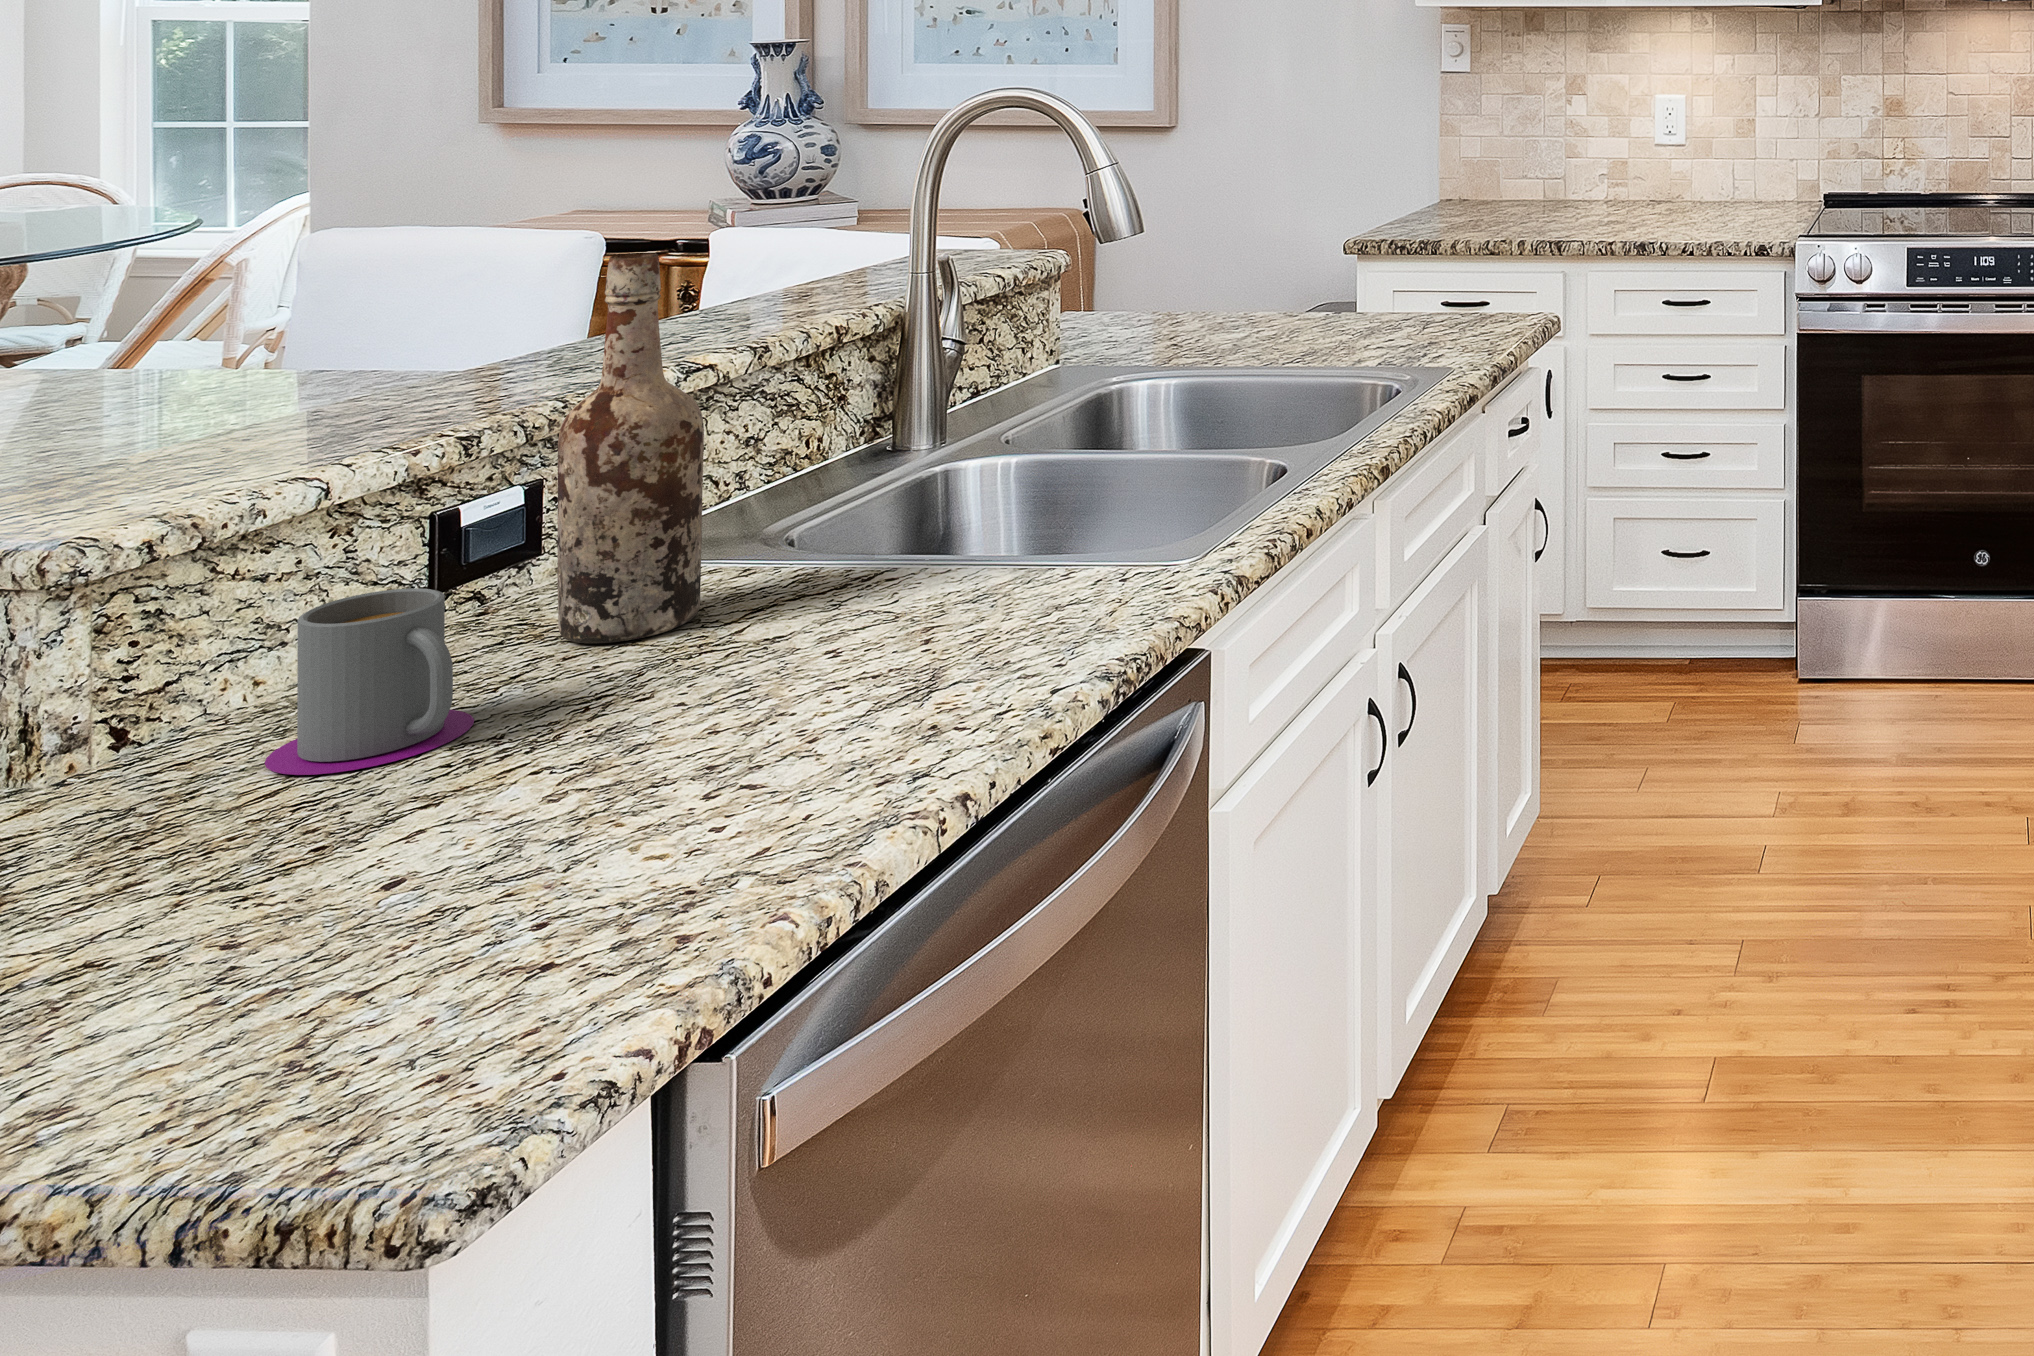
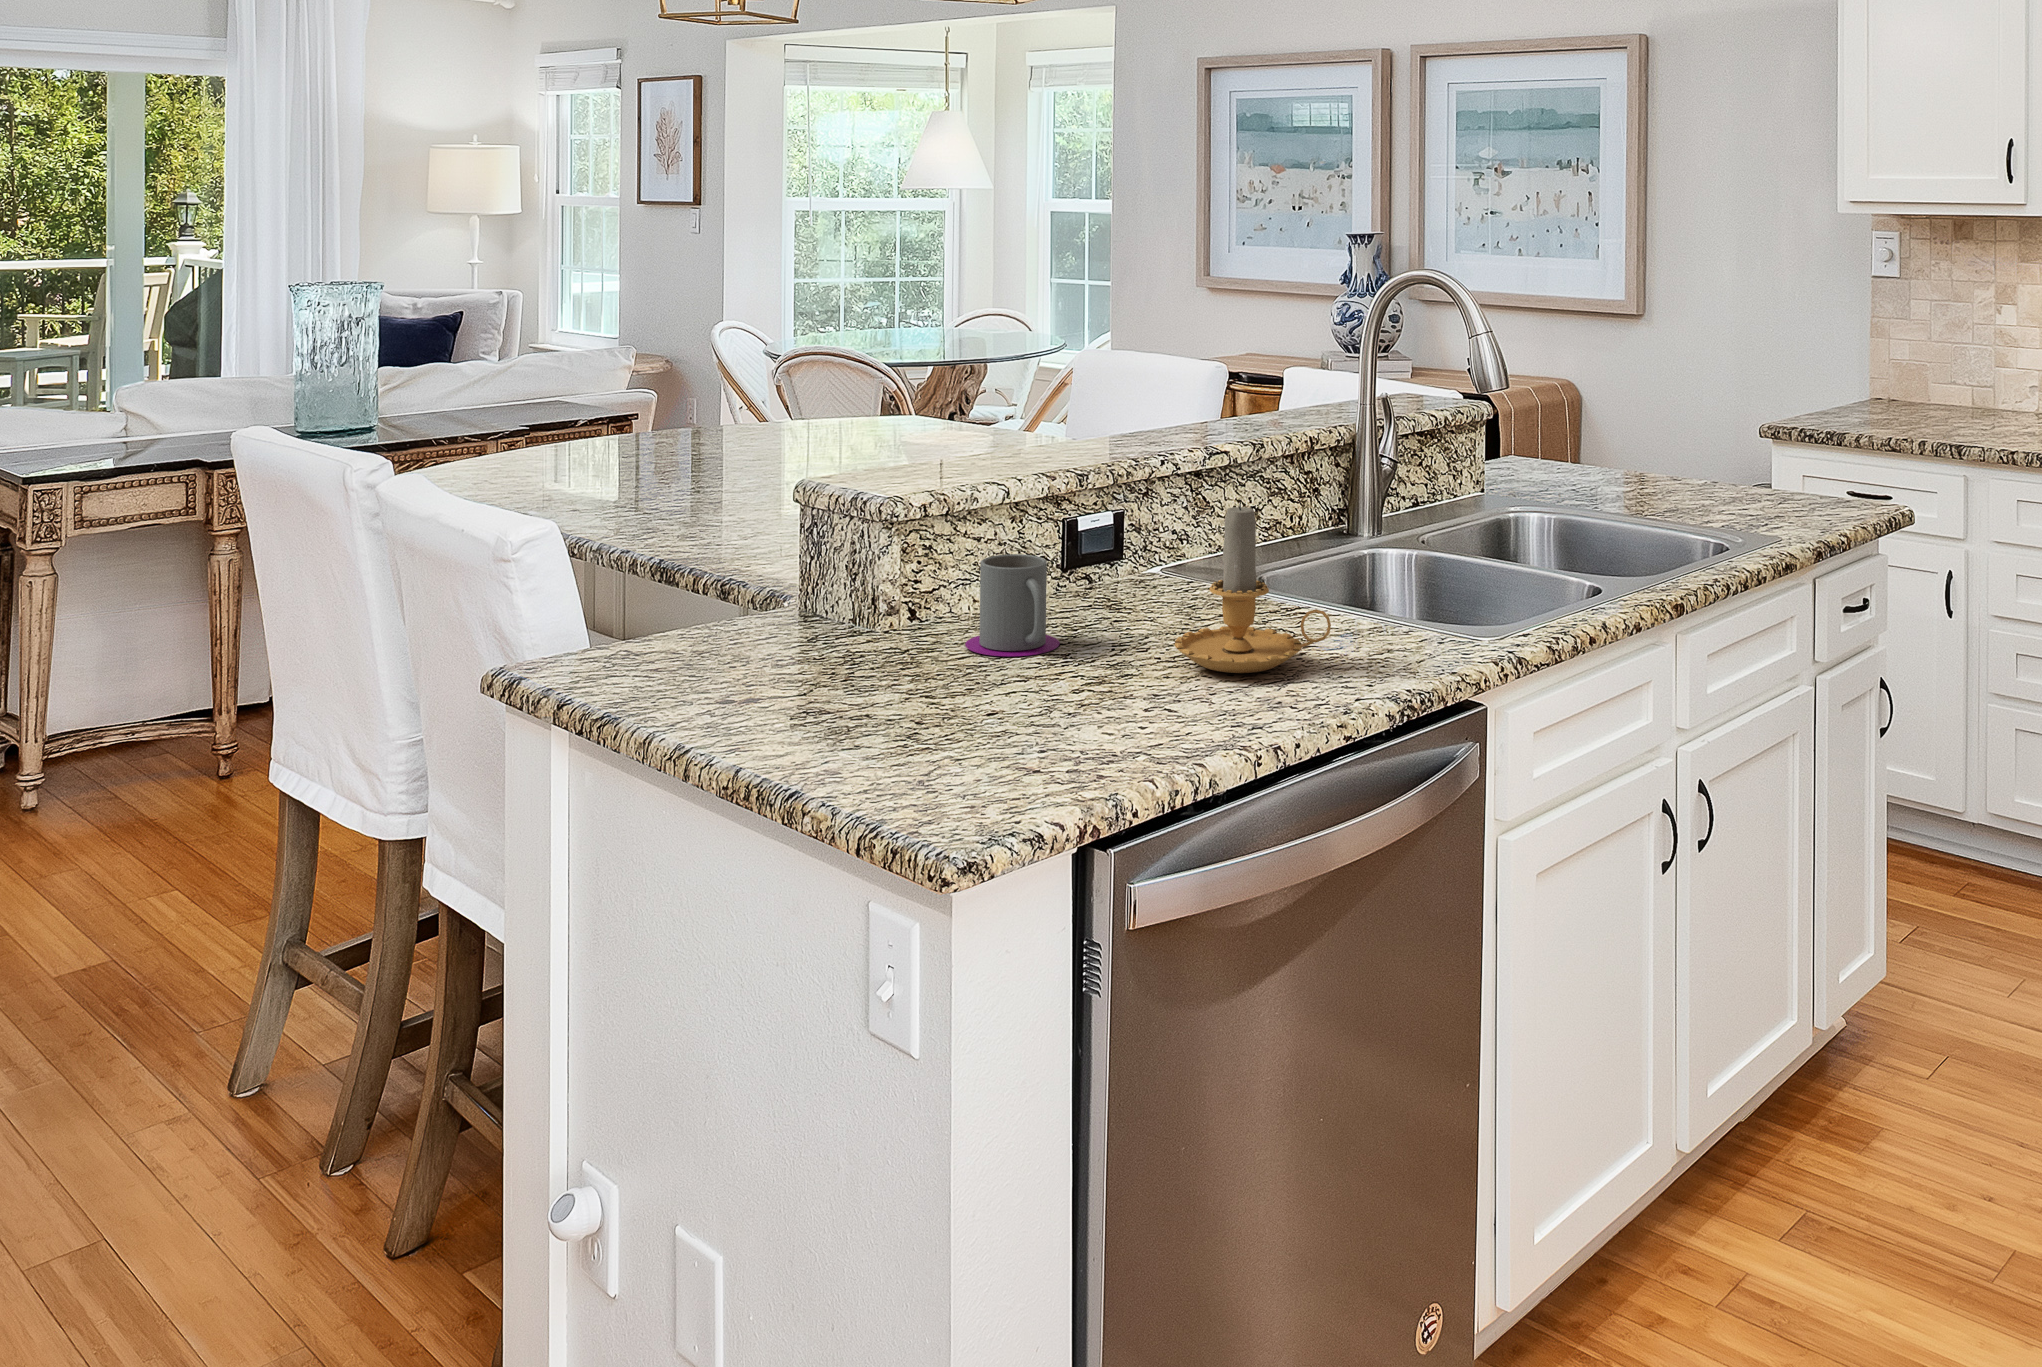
wine bottle: present [557,253,704,643] -> none [1116,362,1194,619]
candle: none [719,442,981,699] -> present [1175,500,1331,673]

